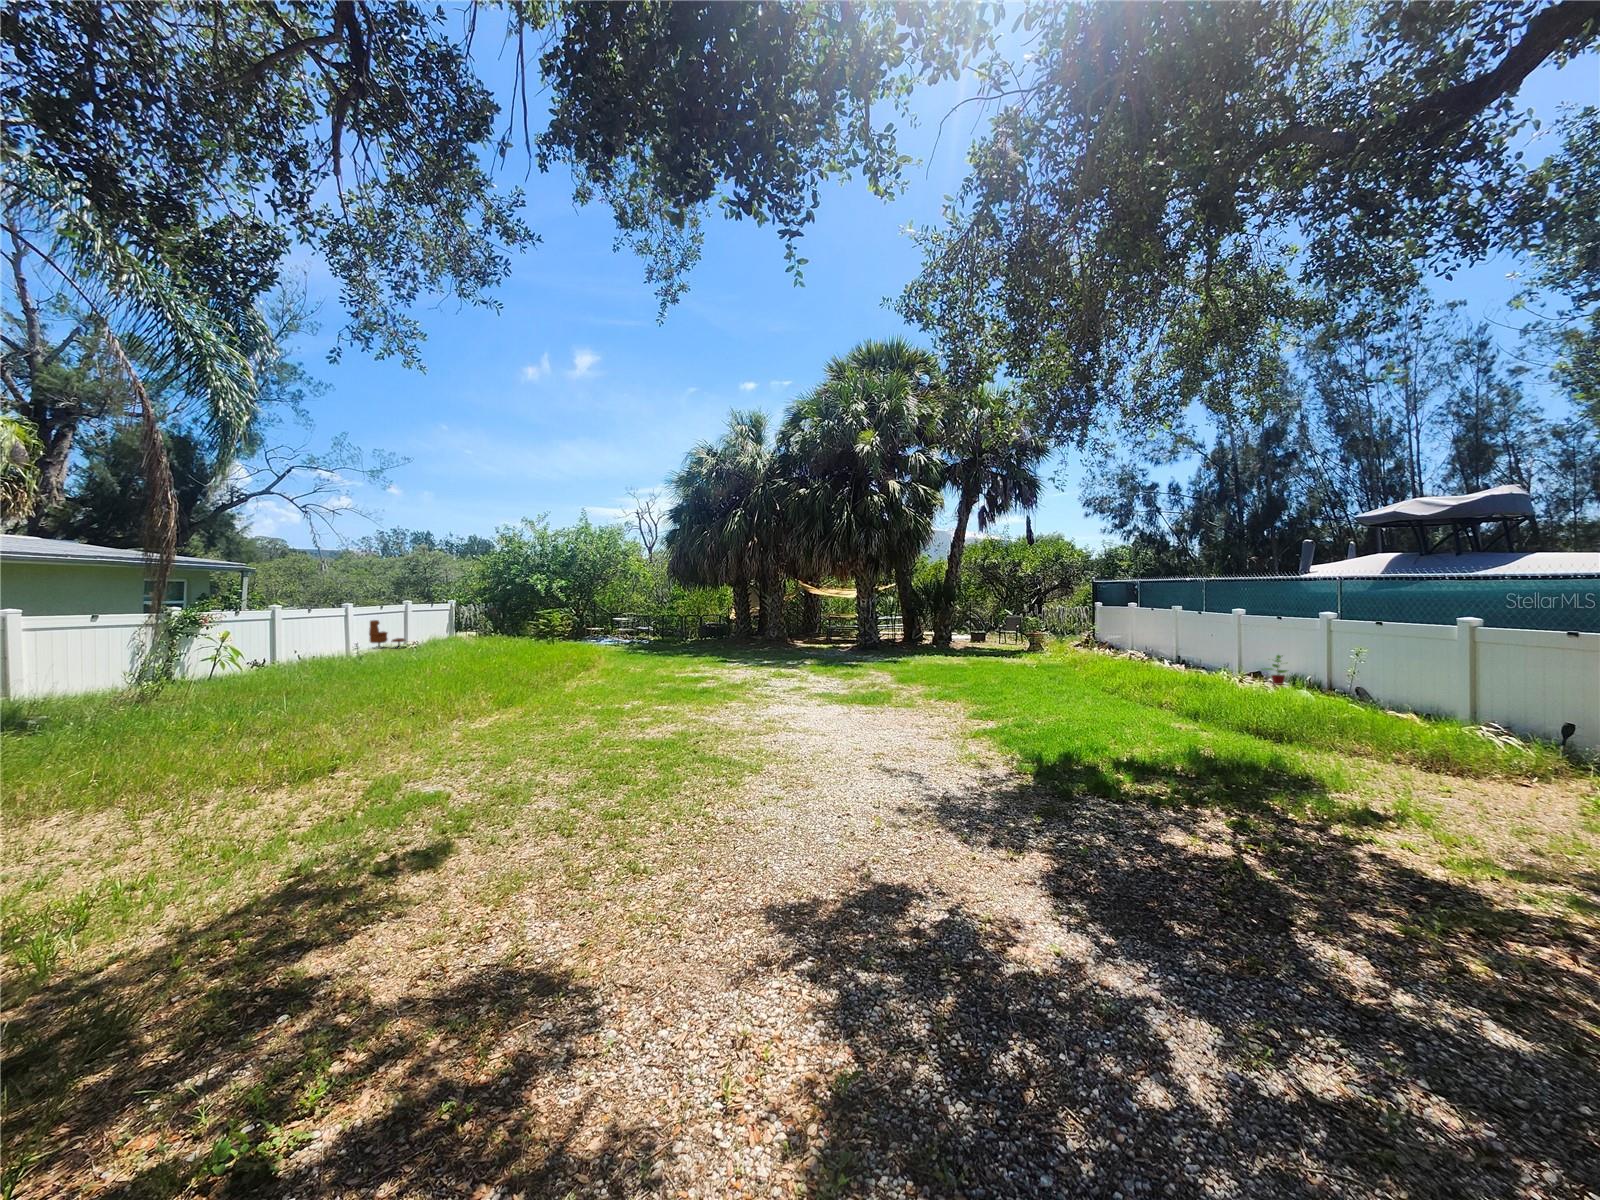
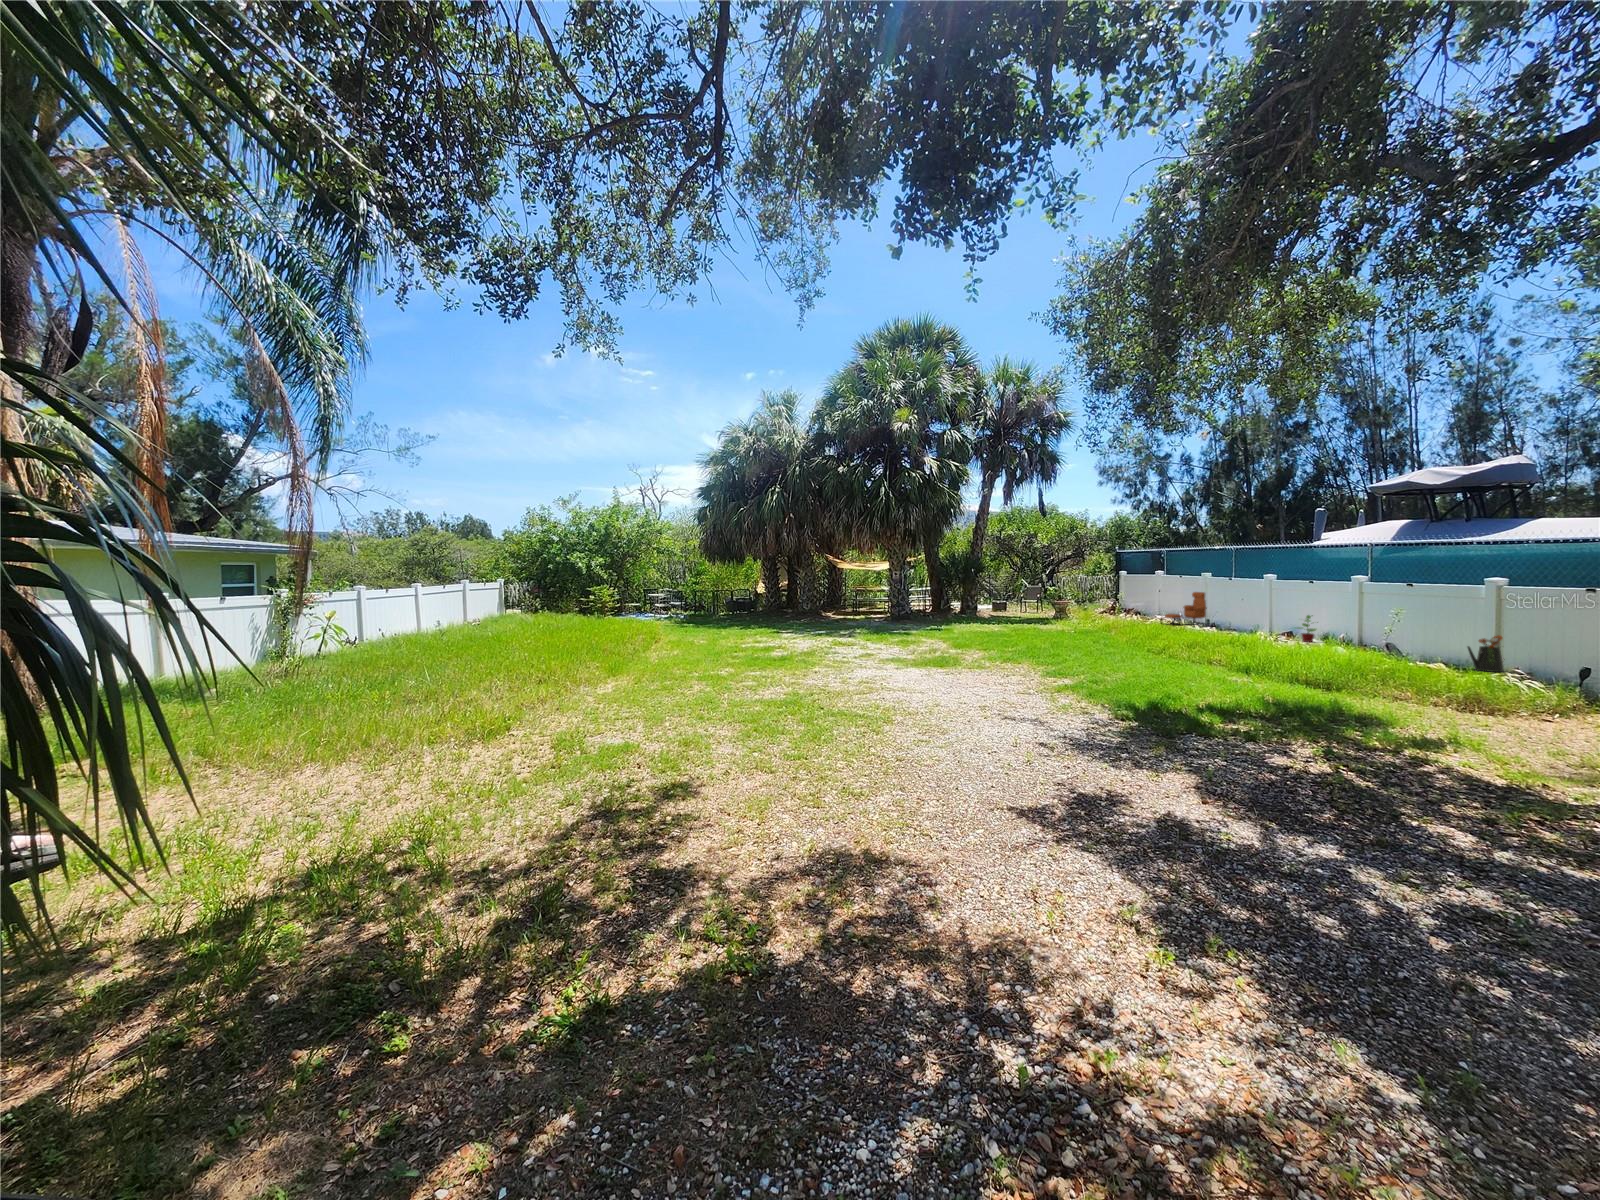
lounge chair: present [369,620,405,648] -> present [1165,592,1207,625]
watering can: none [1438,682,1485,725] -> present [1468,635,1504,672]

